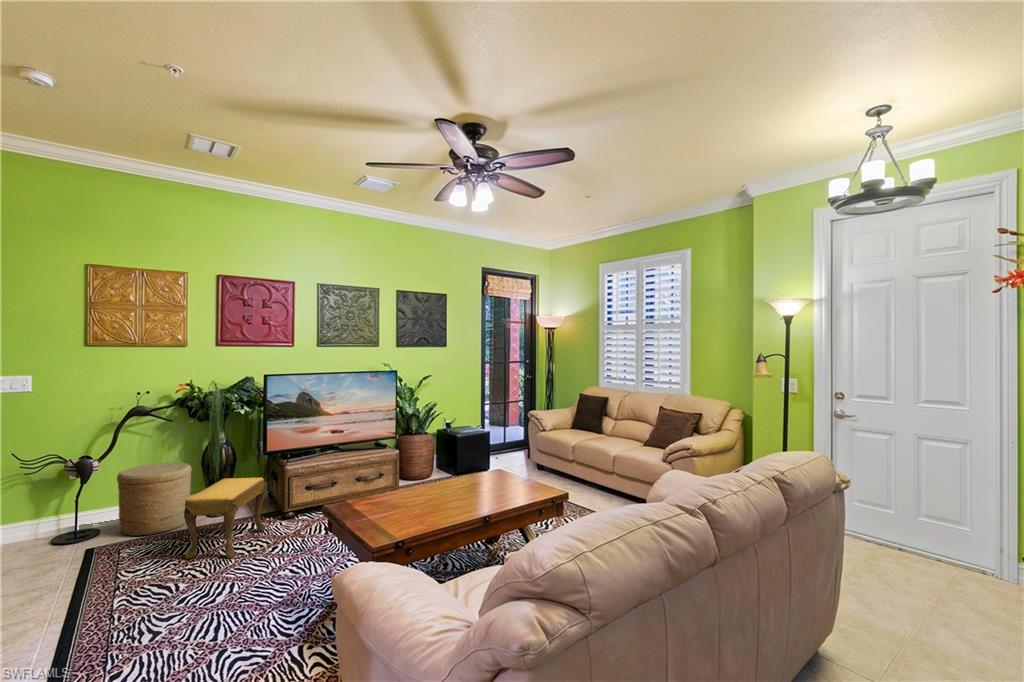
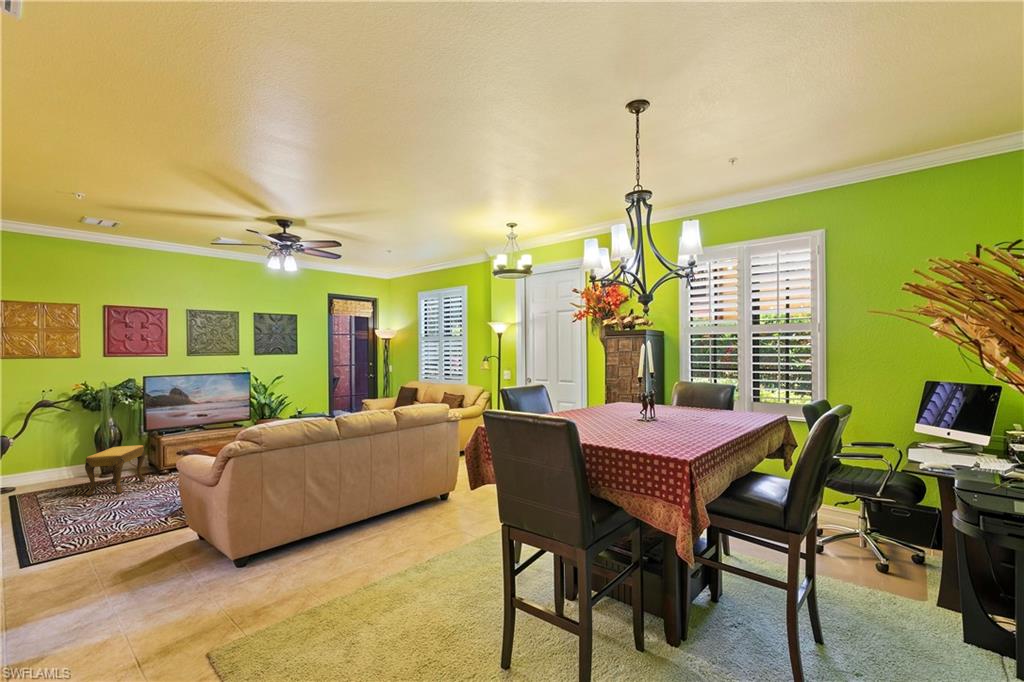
woven basket: present [117,462,192,536] -> none [28,440,86,490]

